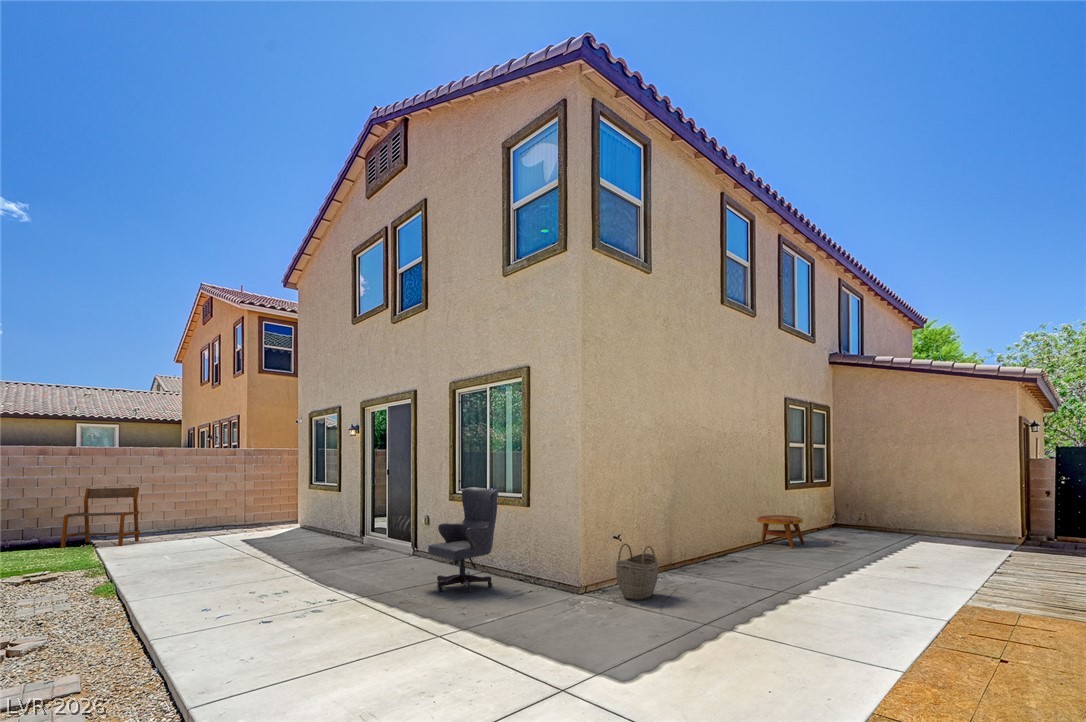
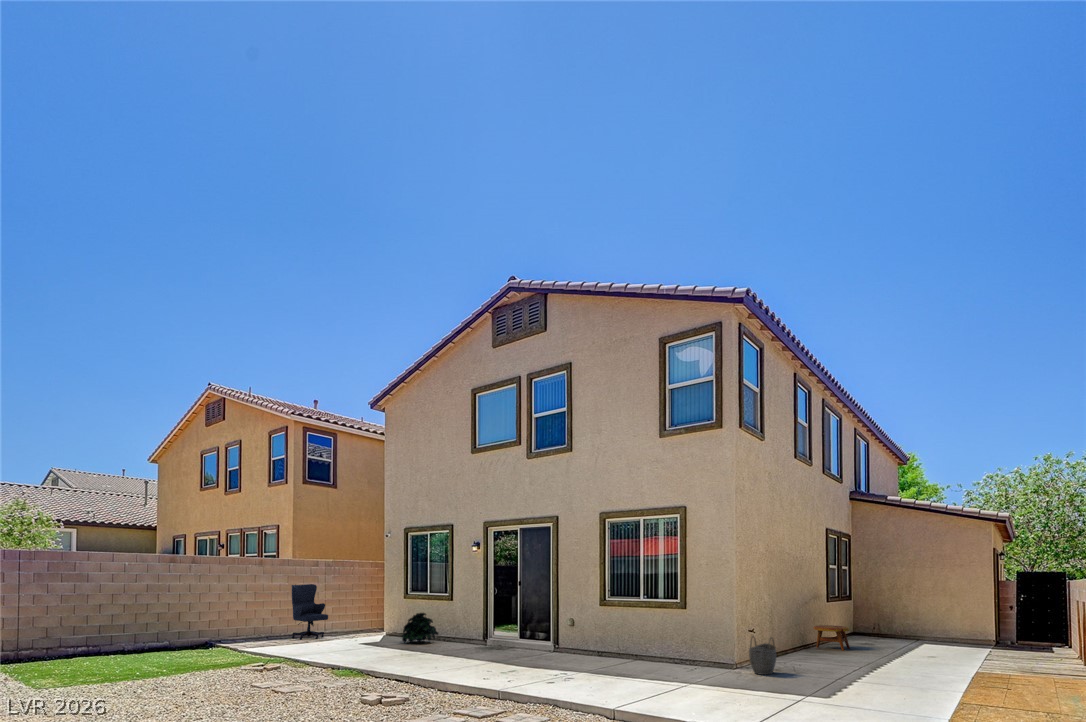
bench: present [61,487,140,548] -> none [197,593,261,647]
chair: present [428,487,499,593] -> present [292,584,328,640]
potted plant: none [284,506,328,541] -> present [402,613,438,643]

